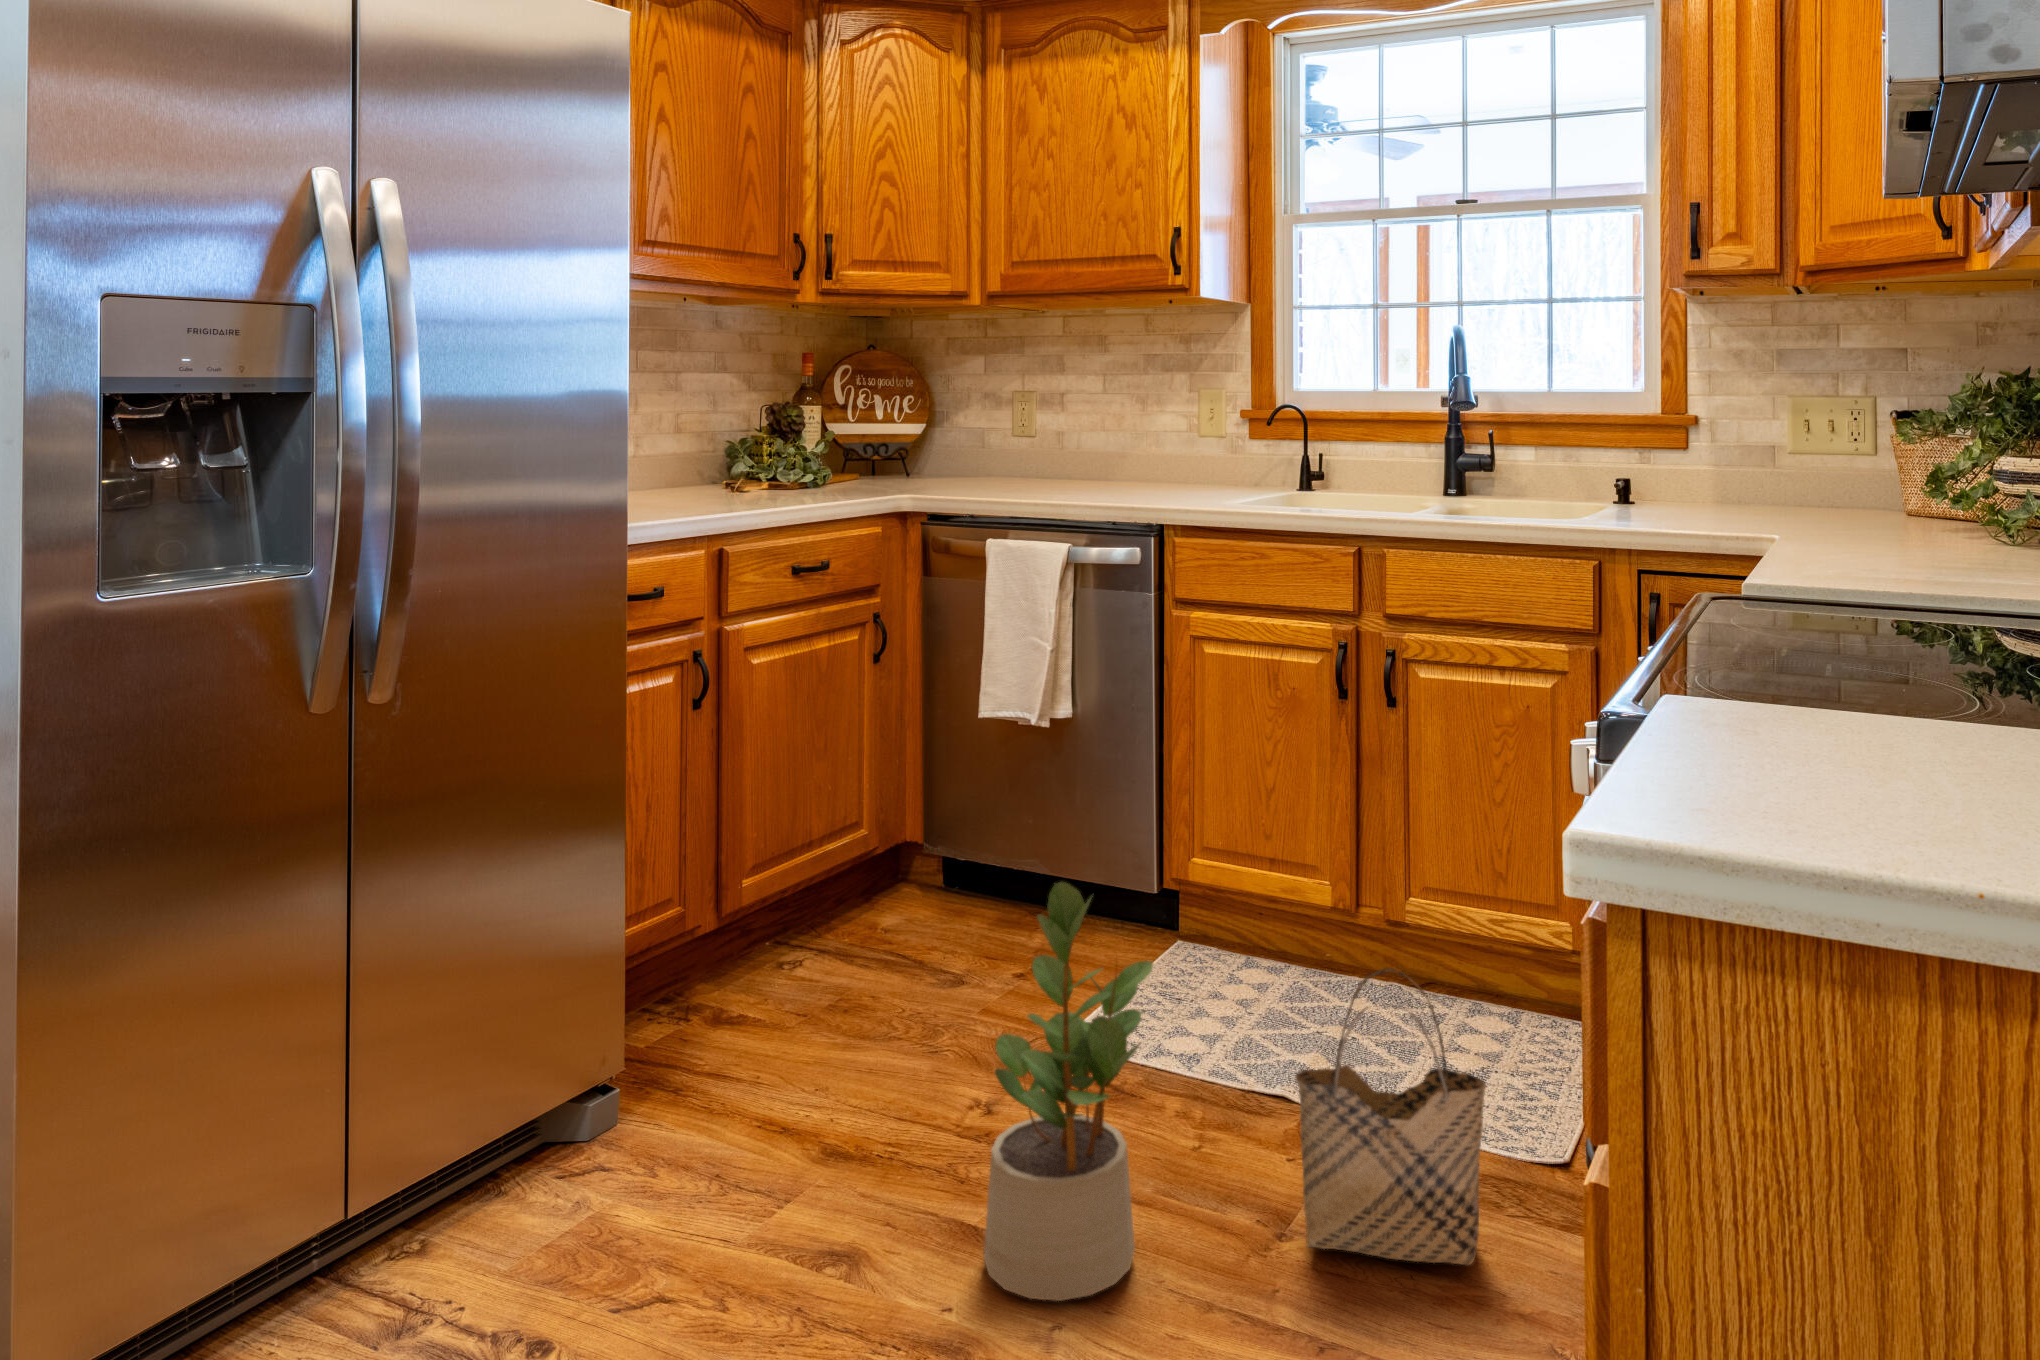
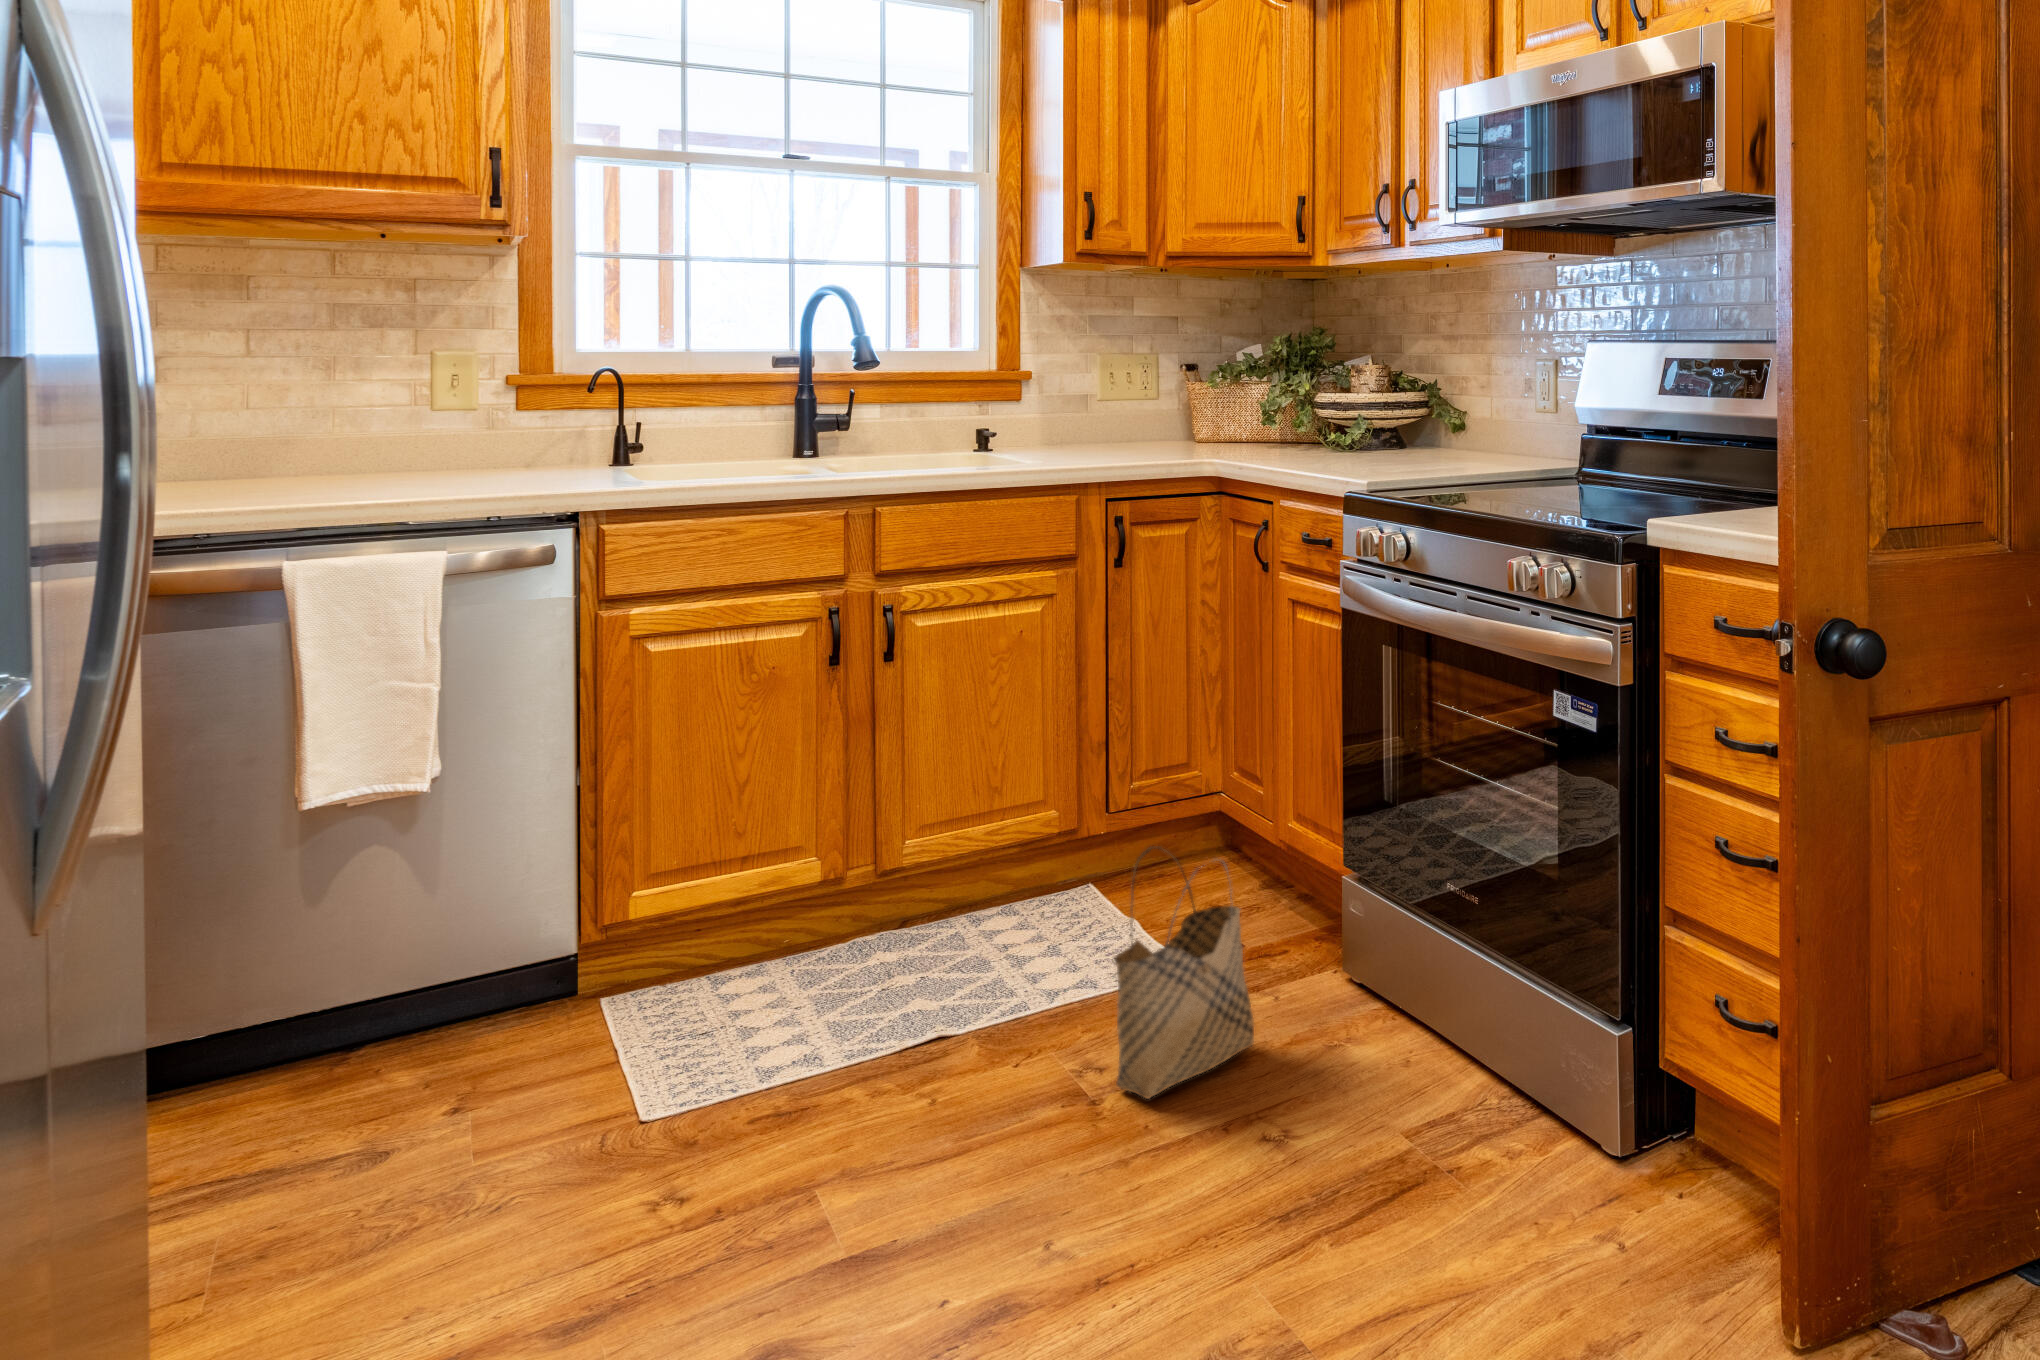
potted plant: present [984,882,1153,1301] -> none [889,845,1095,1275]

